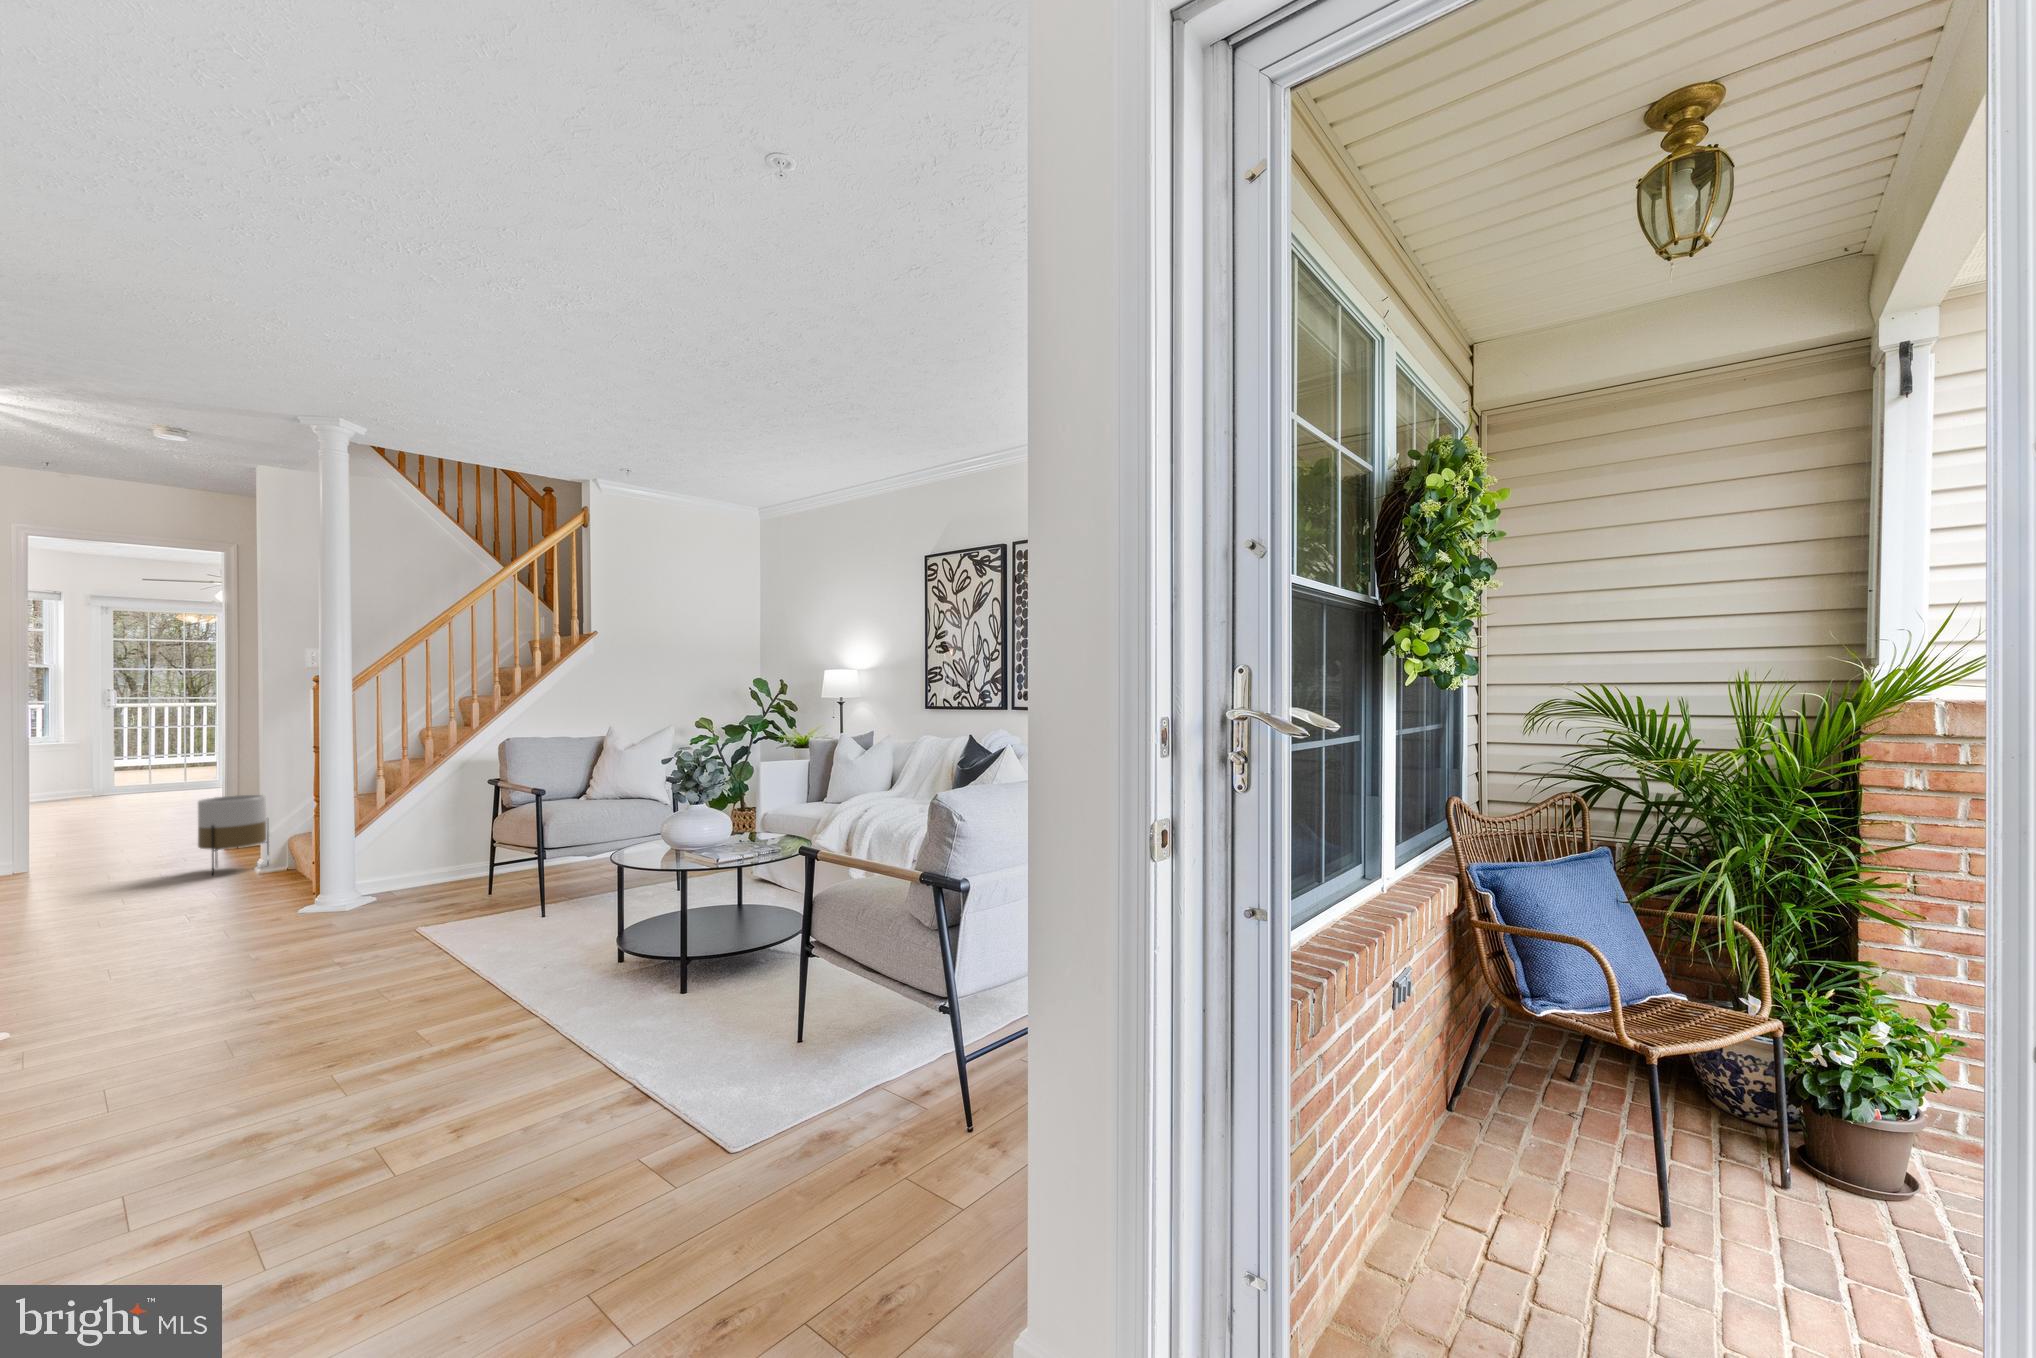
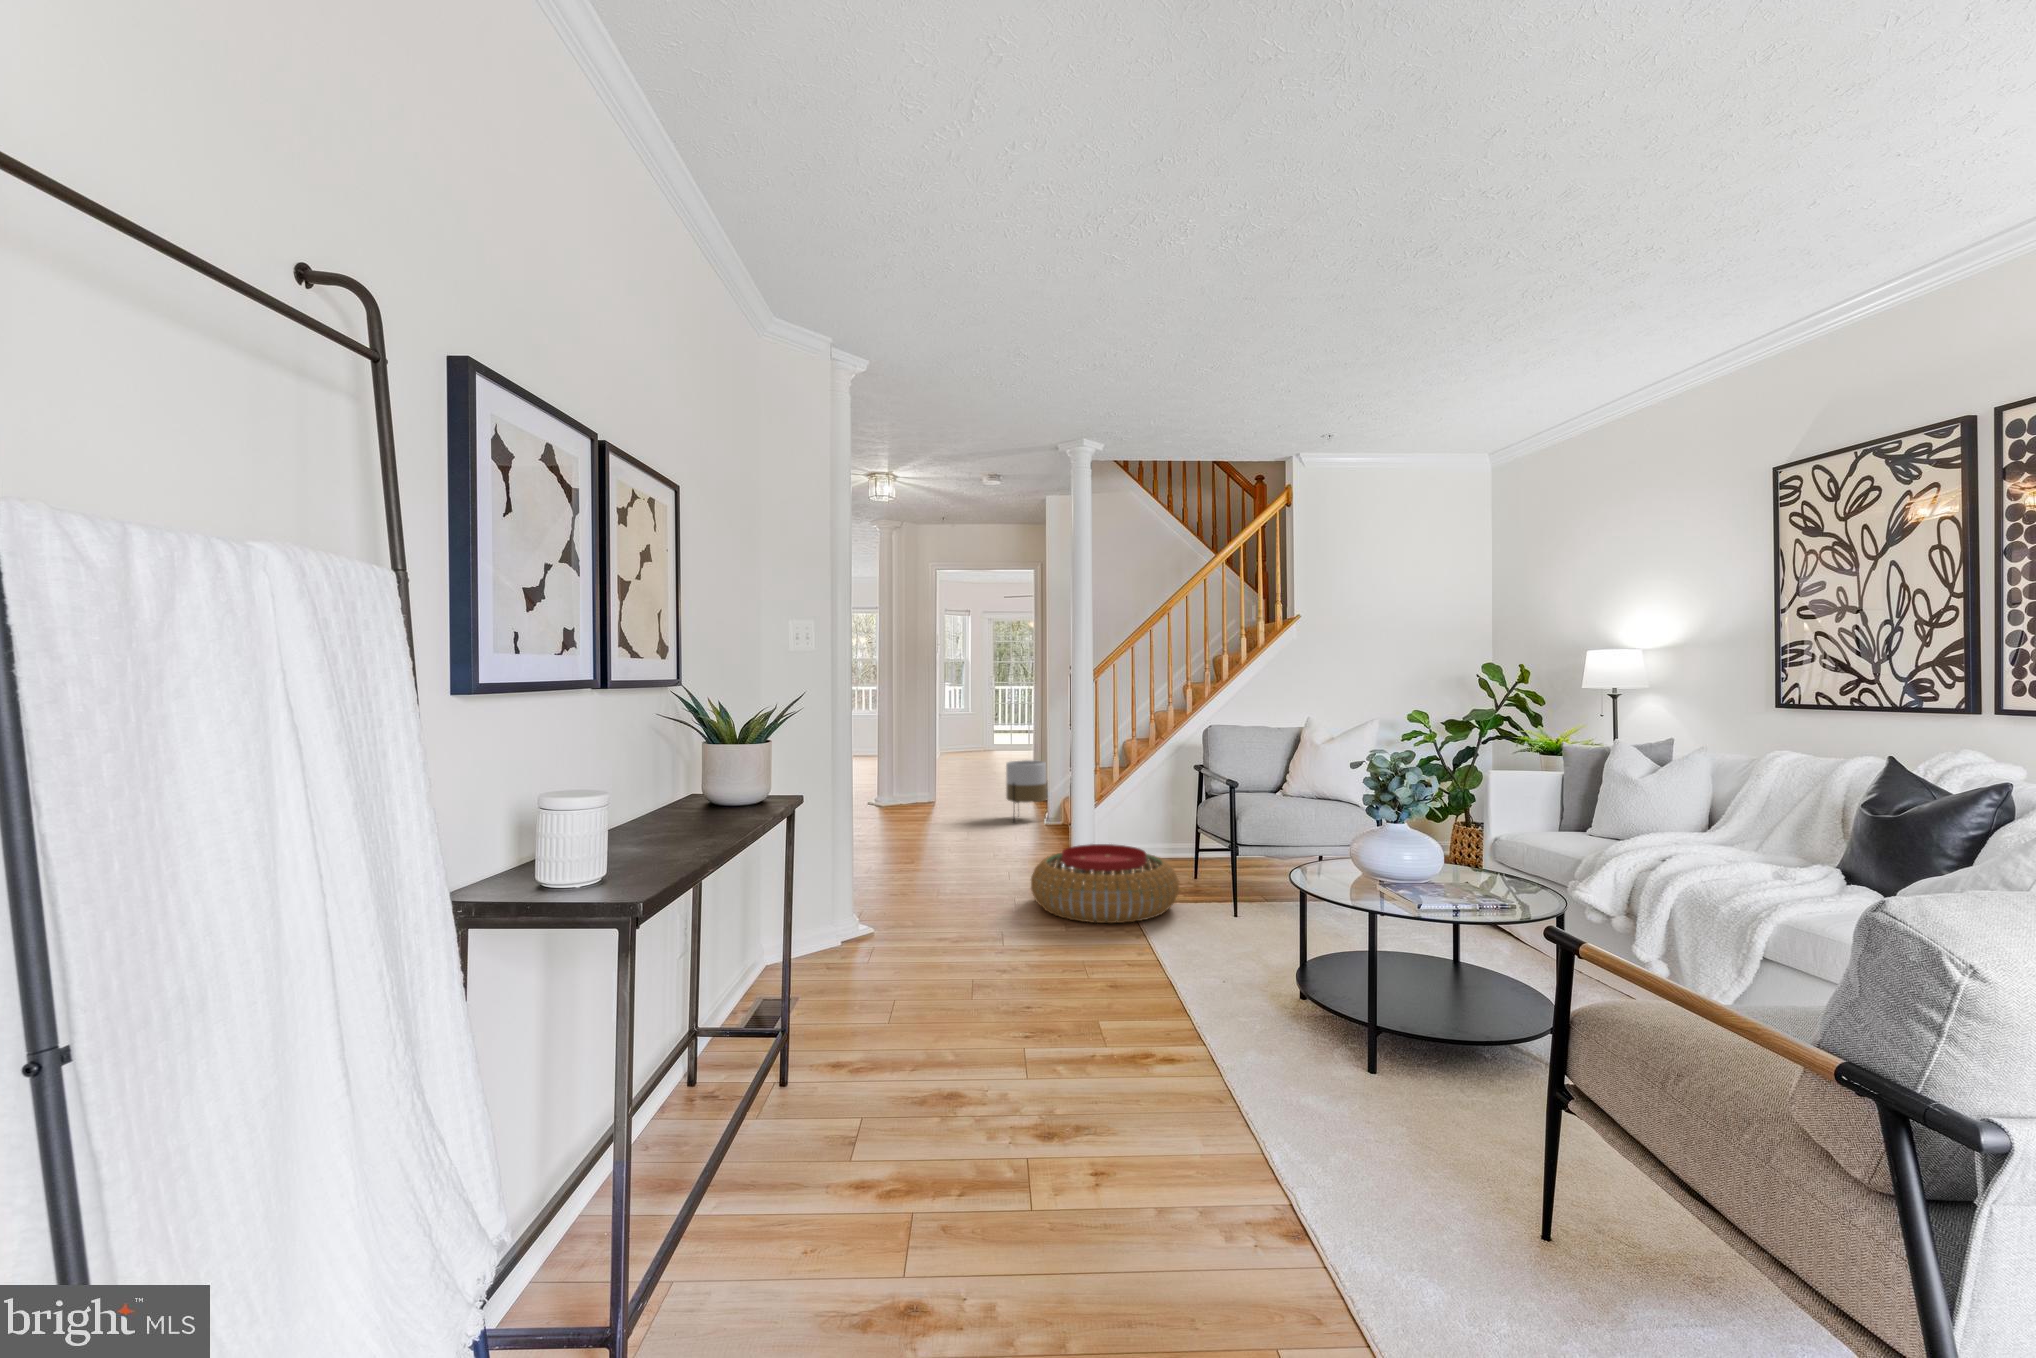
pouf: none [291,870,484,957] -> present [1031,844,1179,923]

